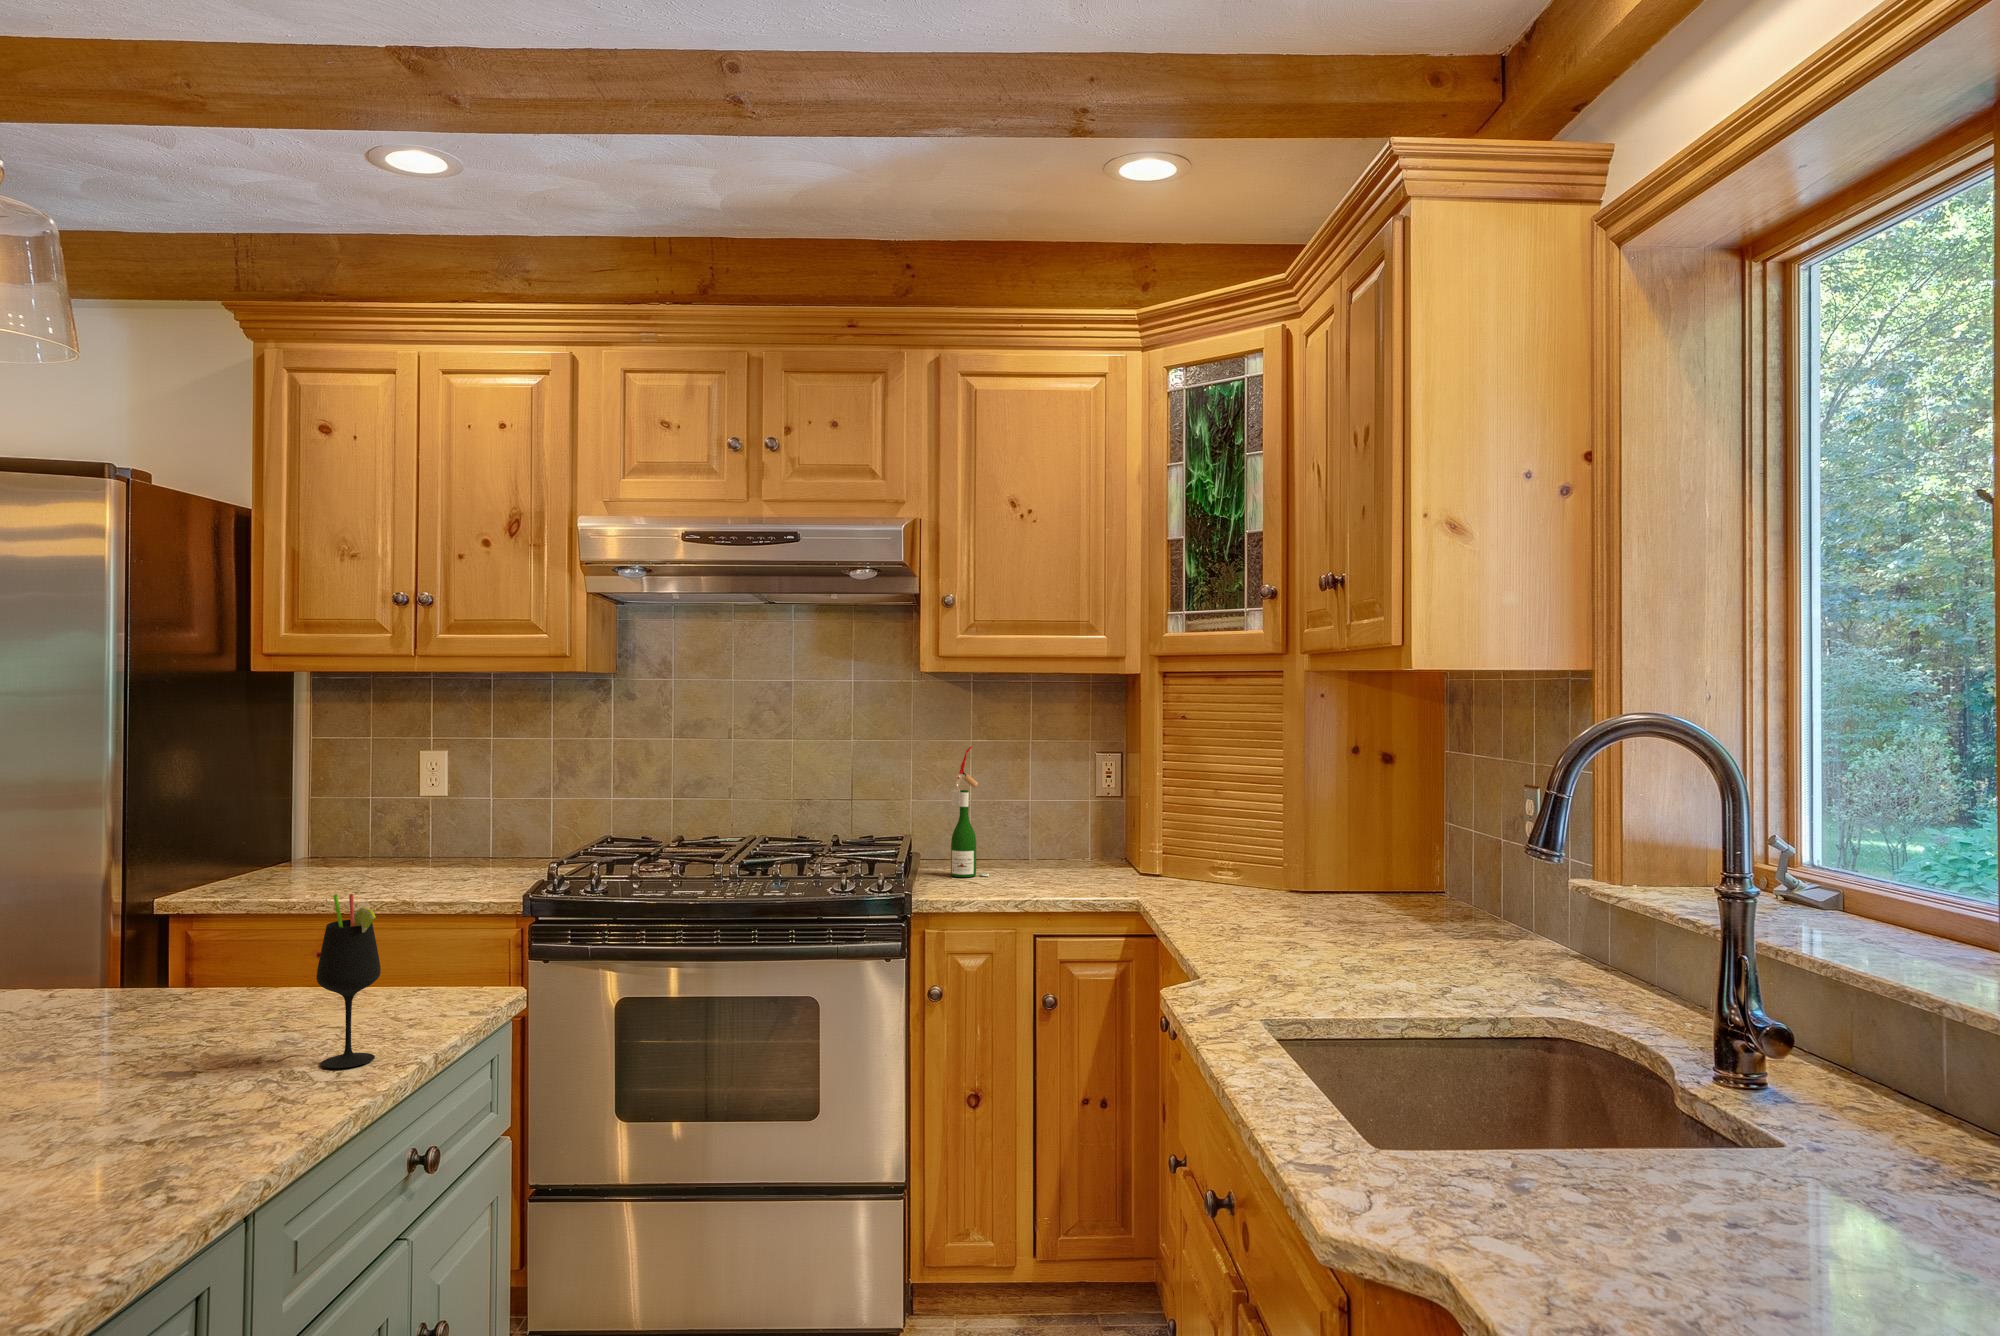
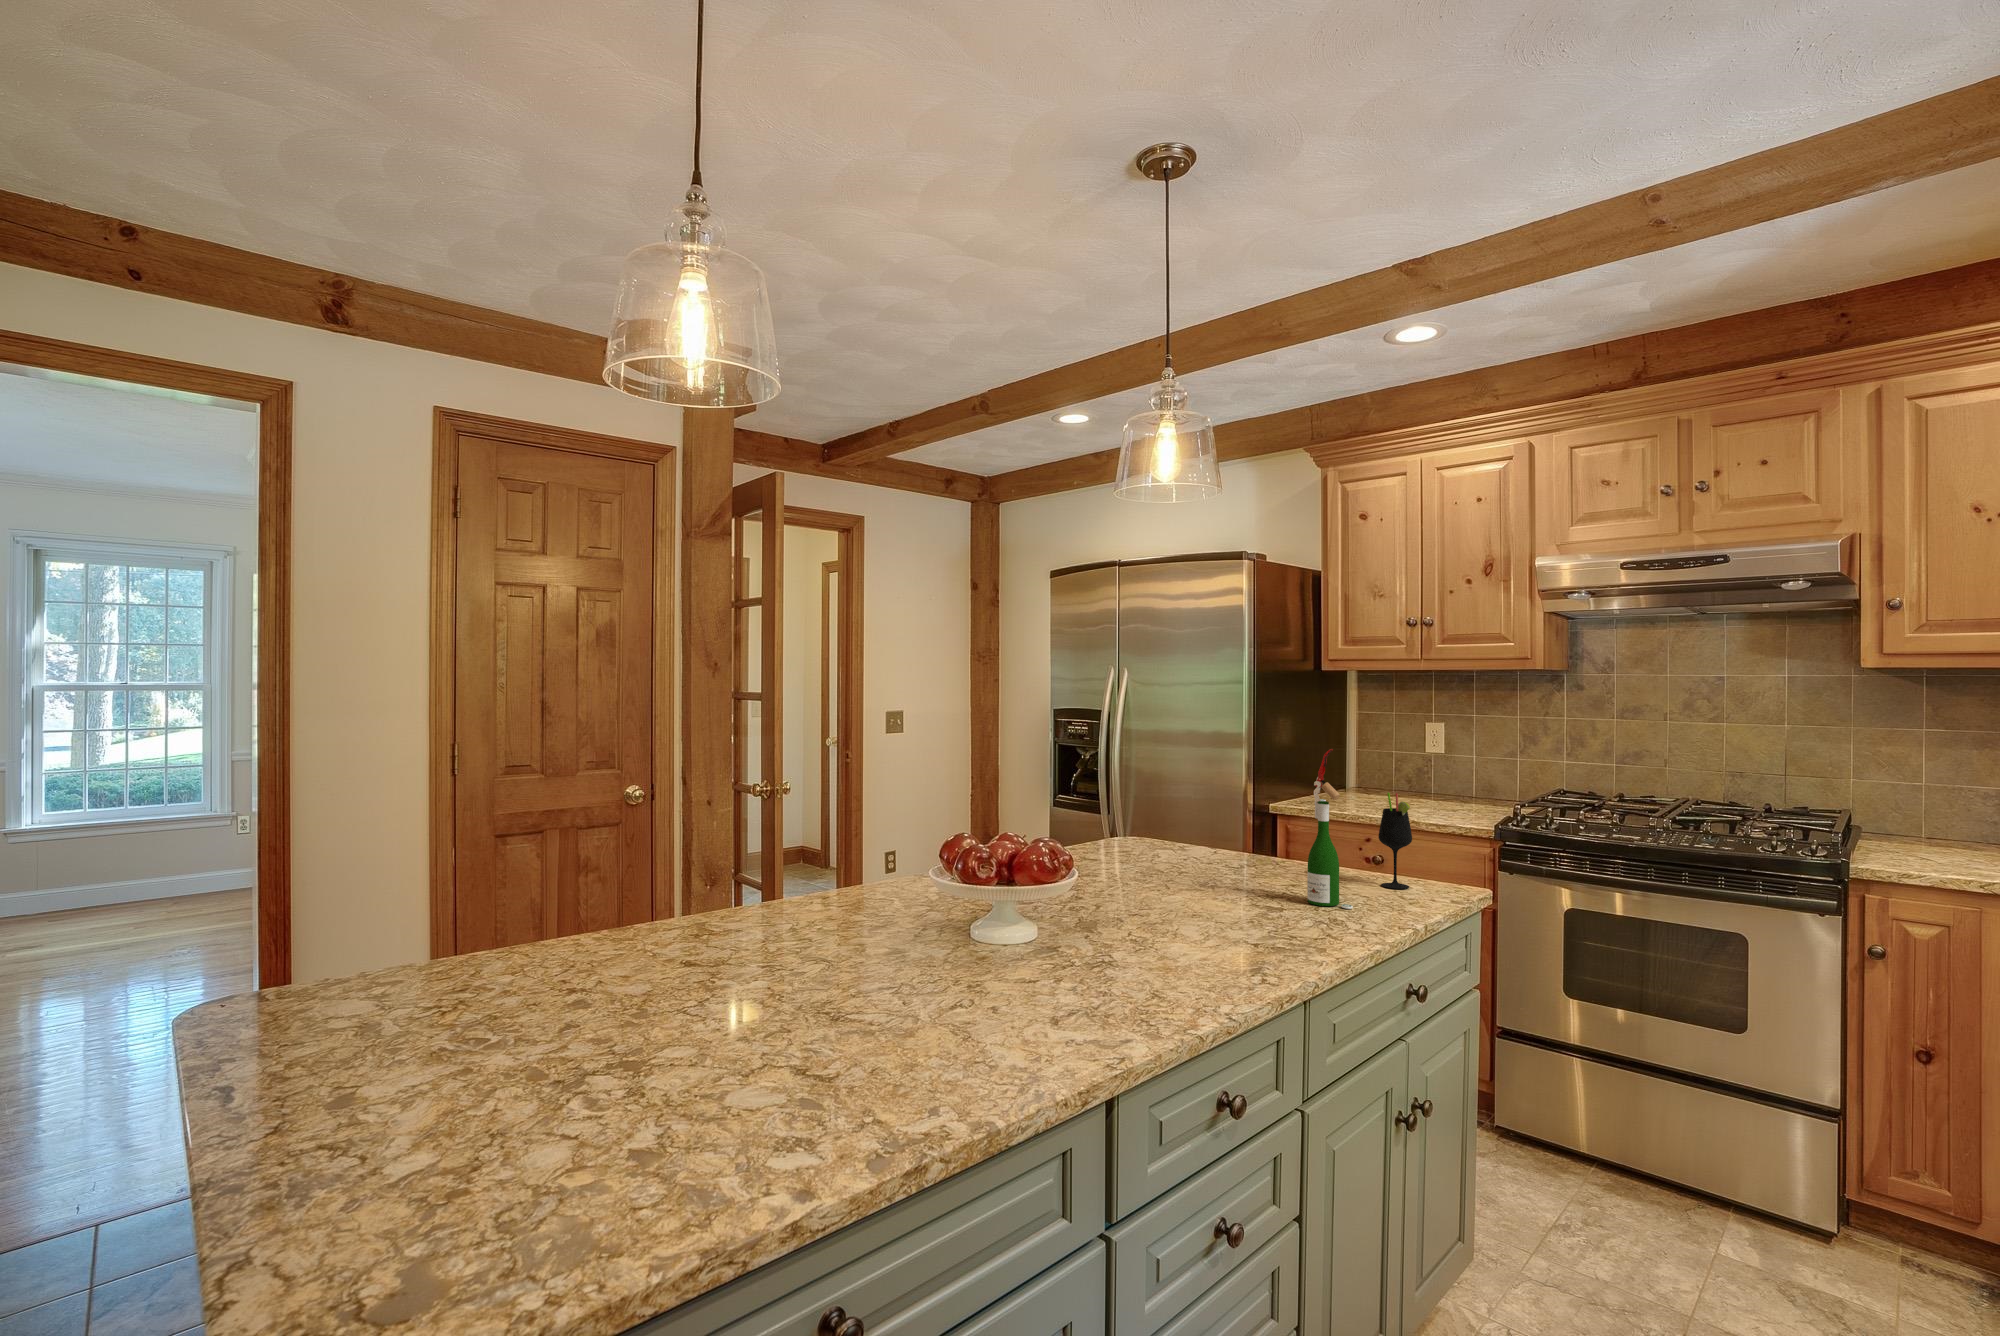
wine bottle: present [951,746,989,877] -> present [1307,749,1353,909]

